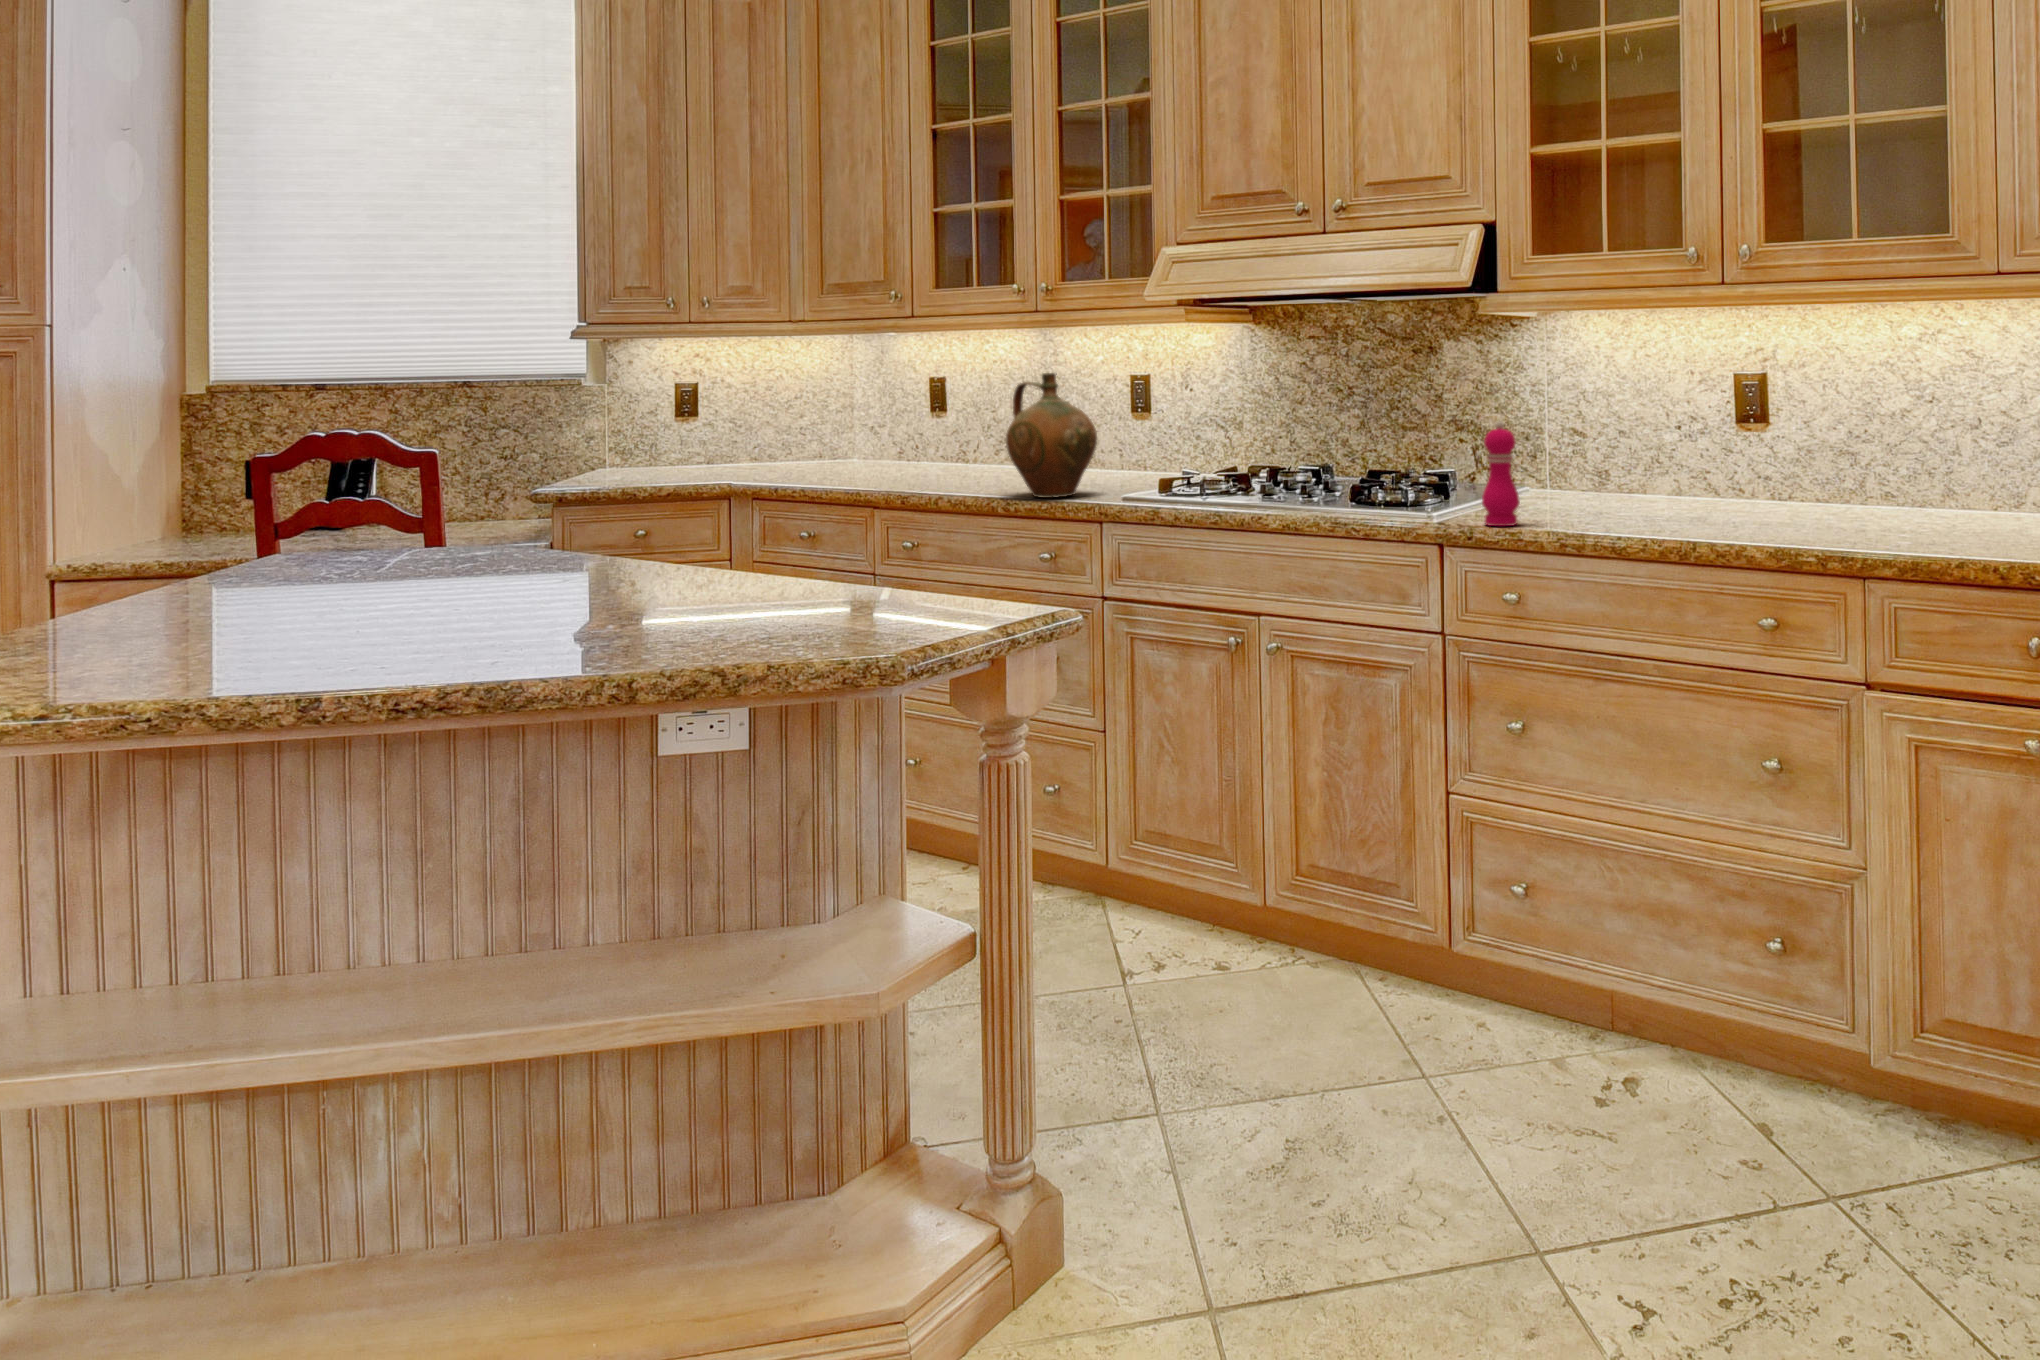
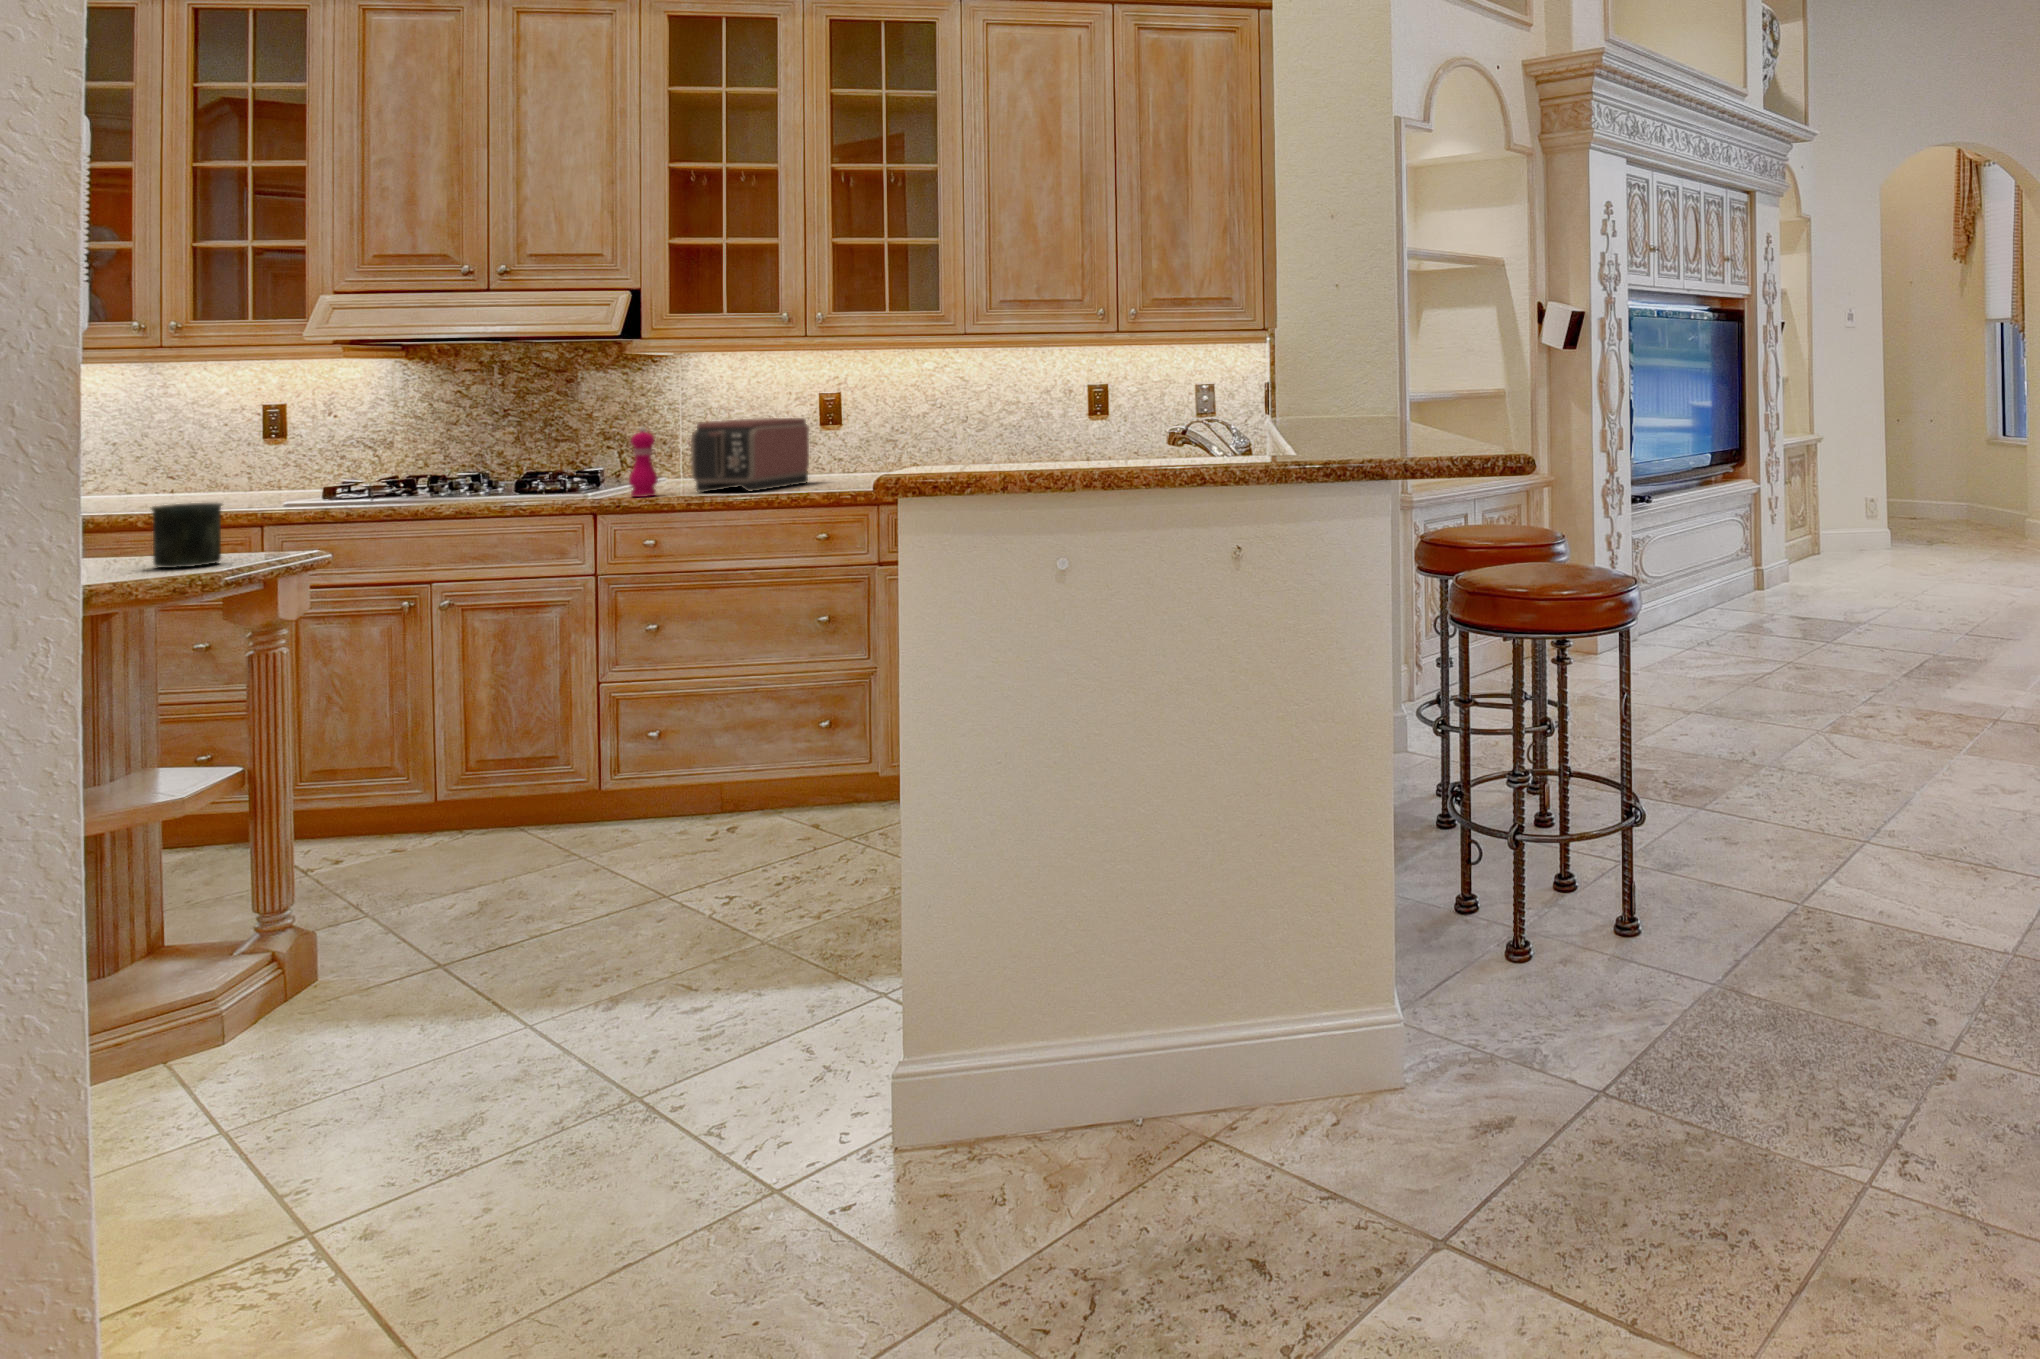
ceramic jug: present [1006,373,1097,498] -> none [148,401,251,508]
toaster: none [1564,410,1729,529] -> present [691,418,809,492]
mug: none [851,533,936,636] -> present [150,503,222,568]

